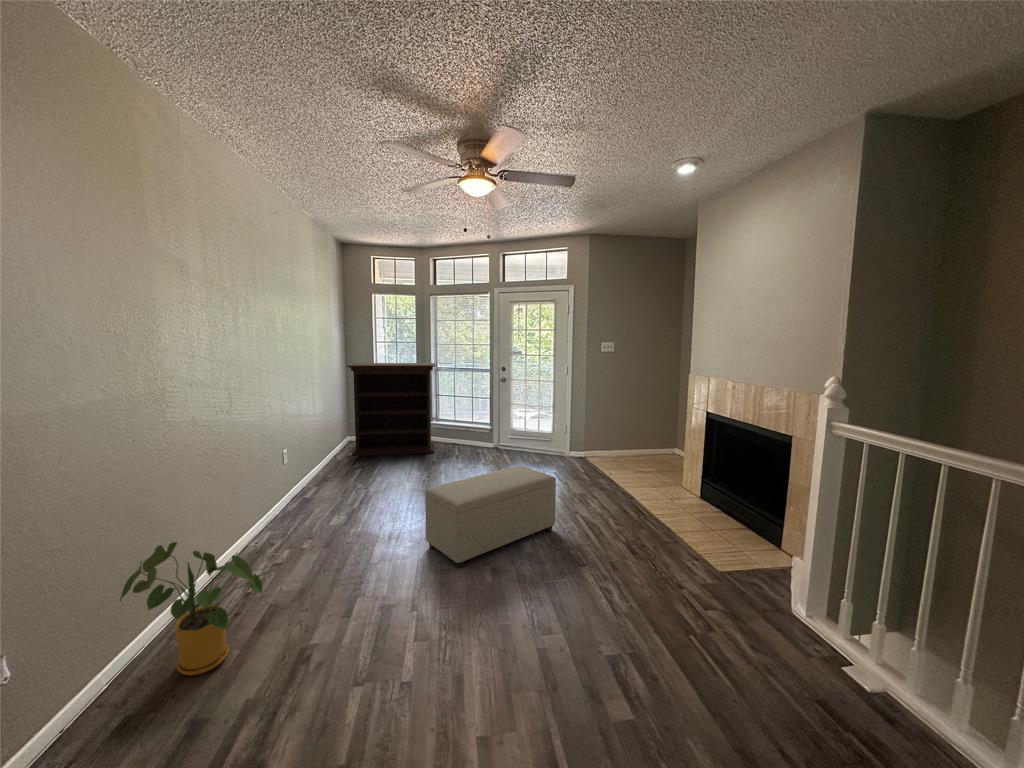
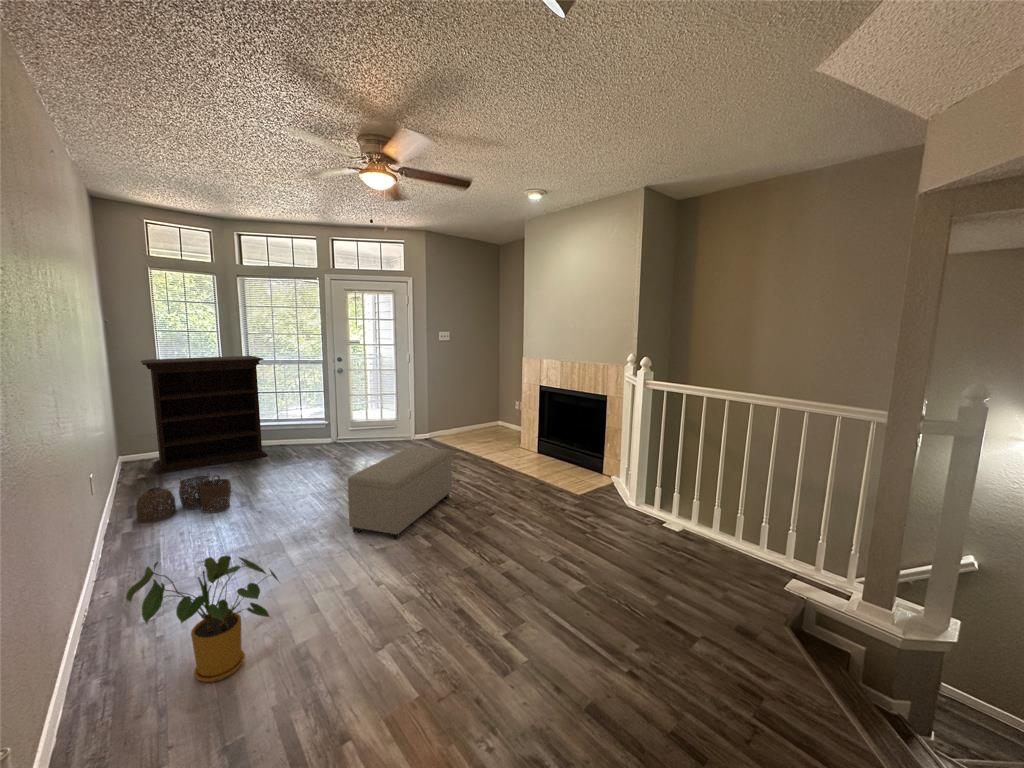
woven basket: none [303,462,380,497] -> present [136,474,231,522]

